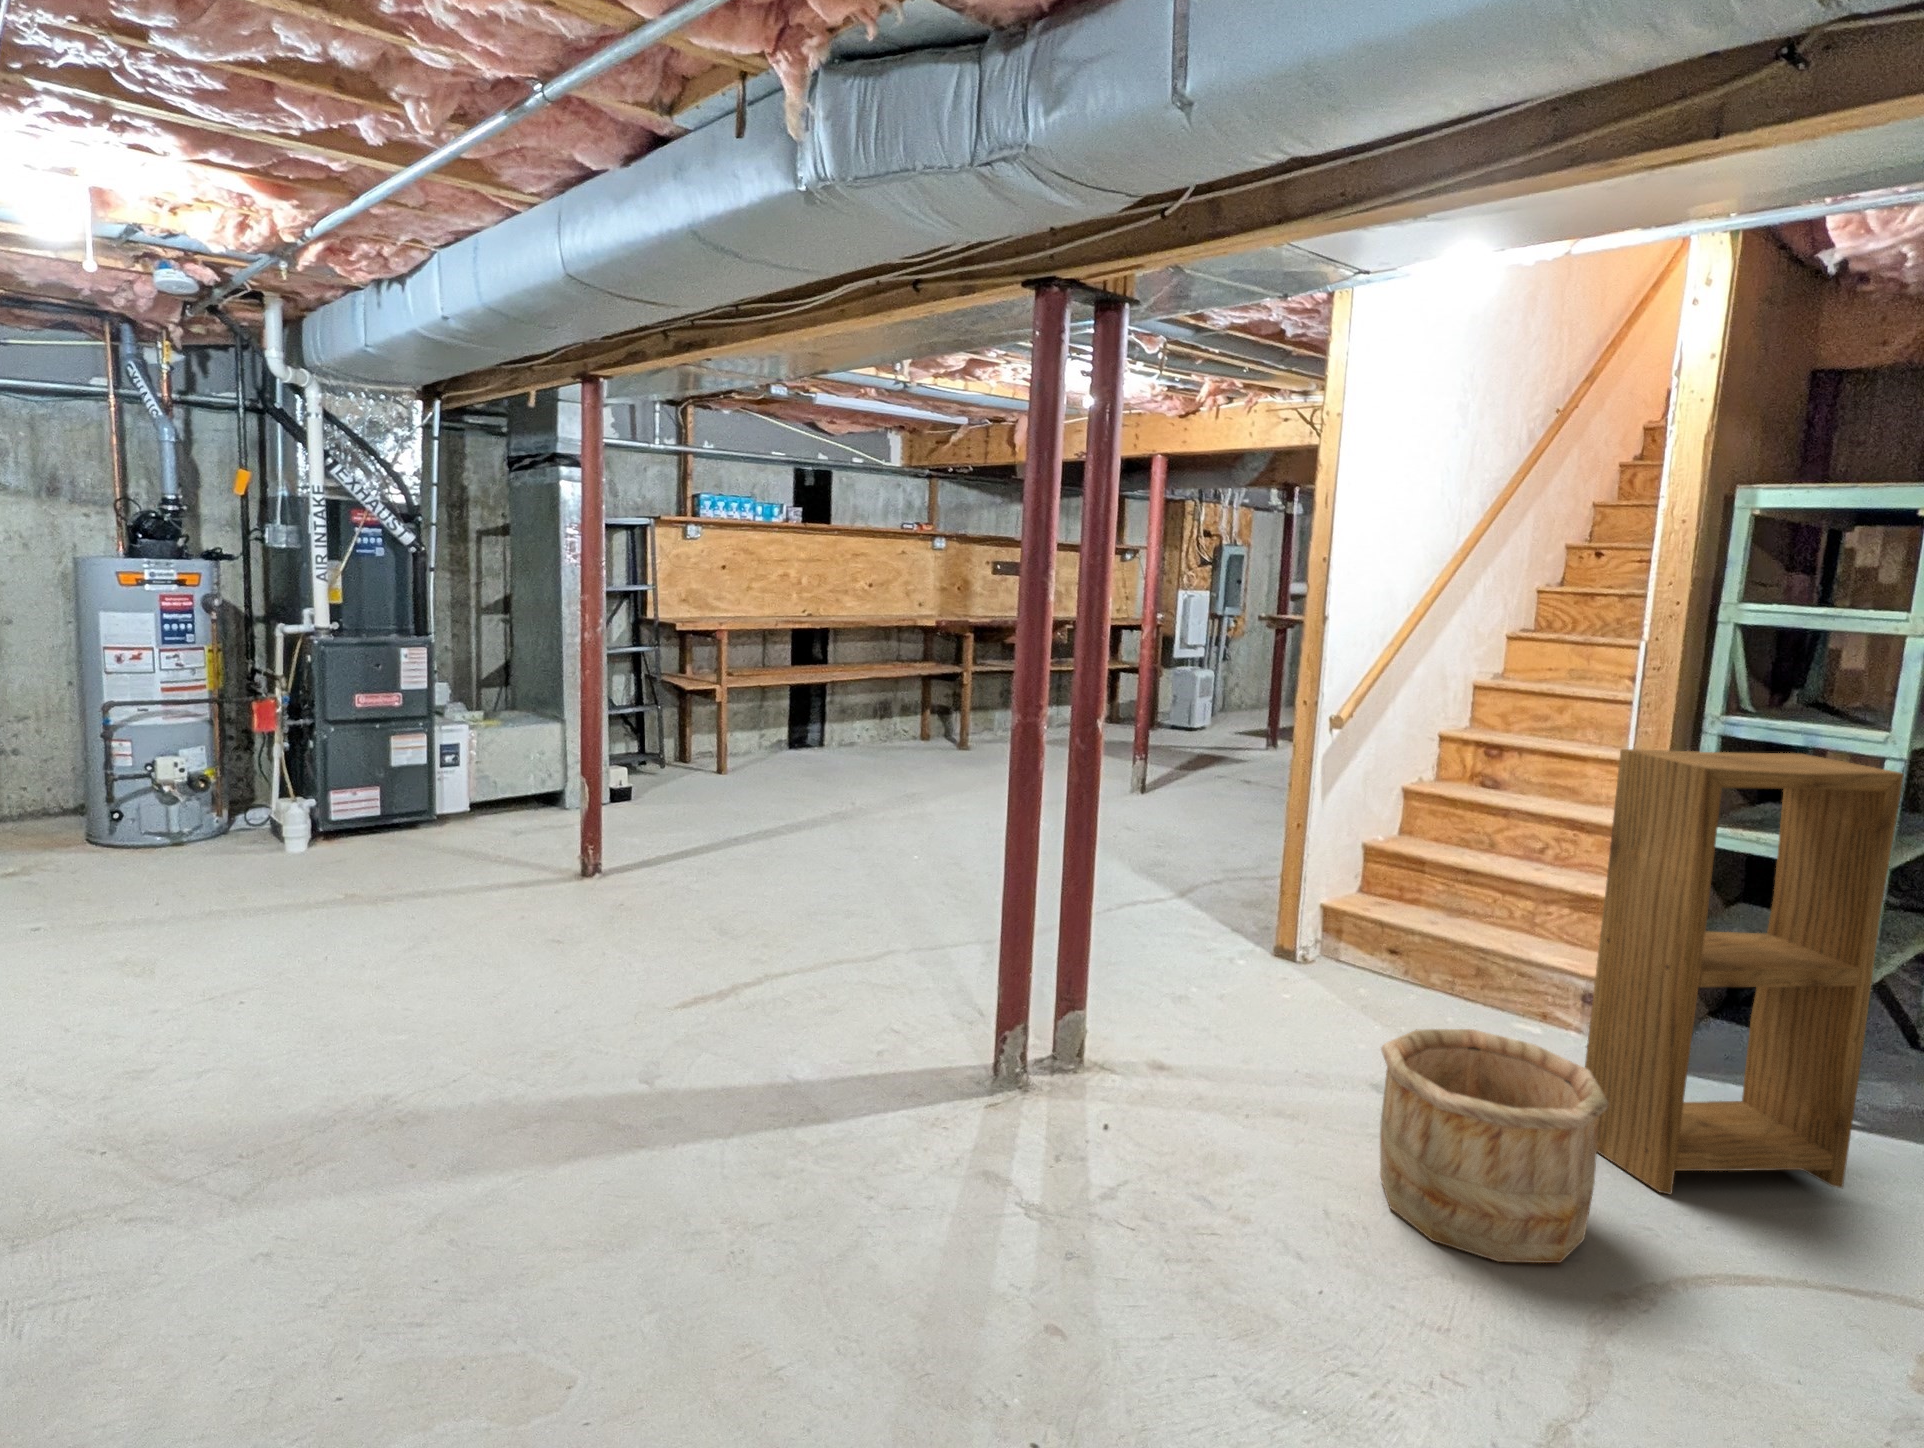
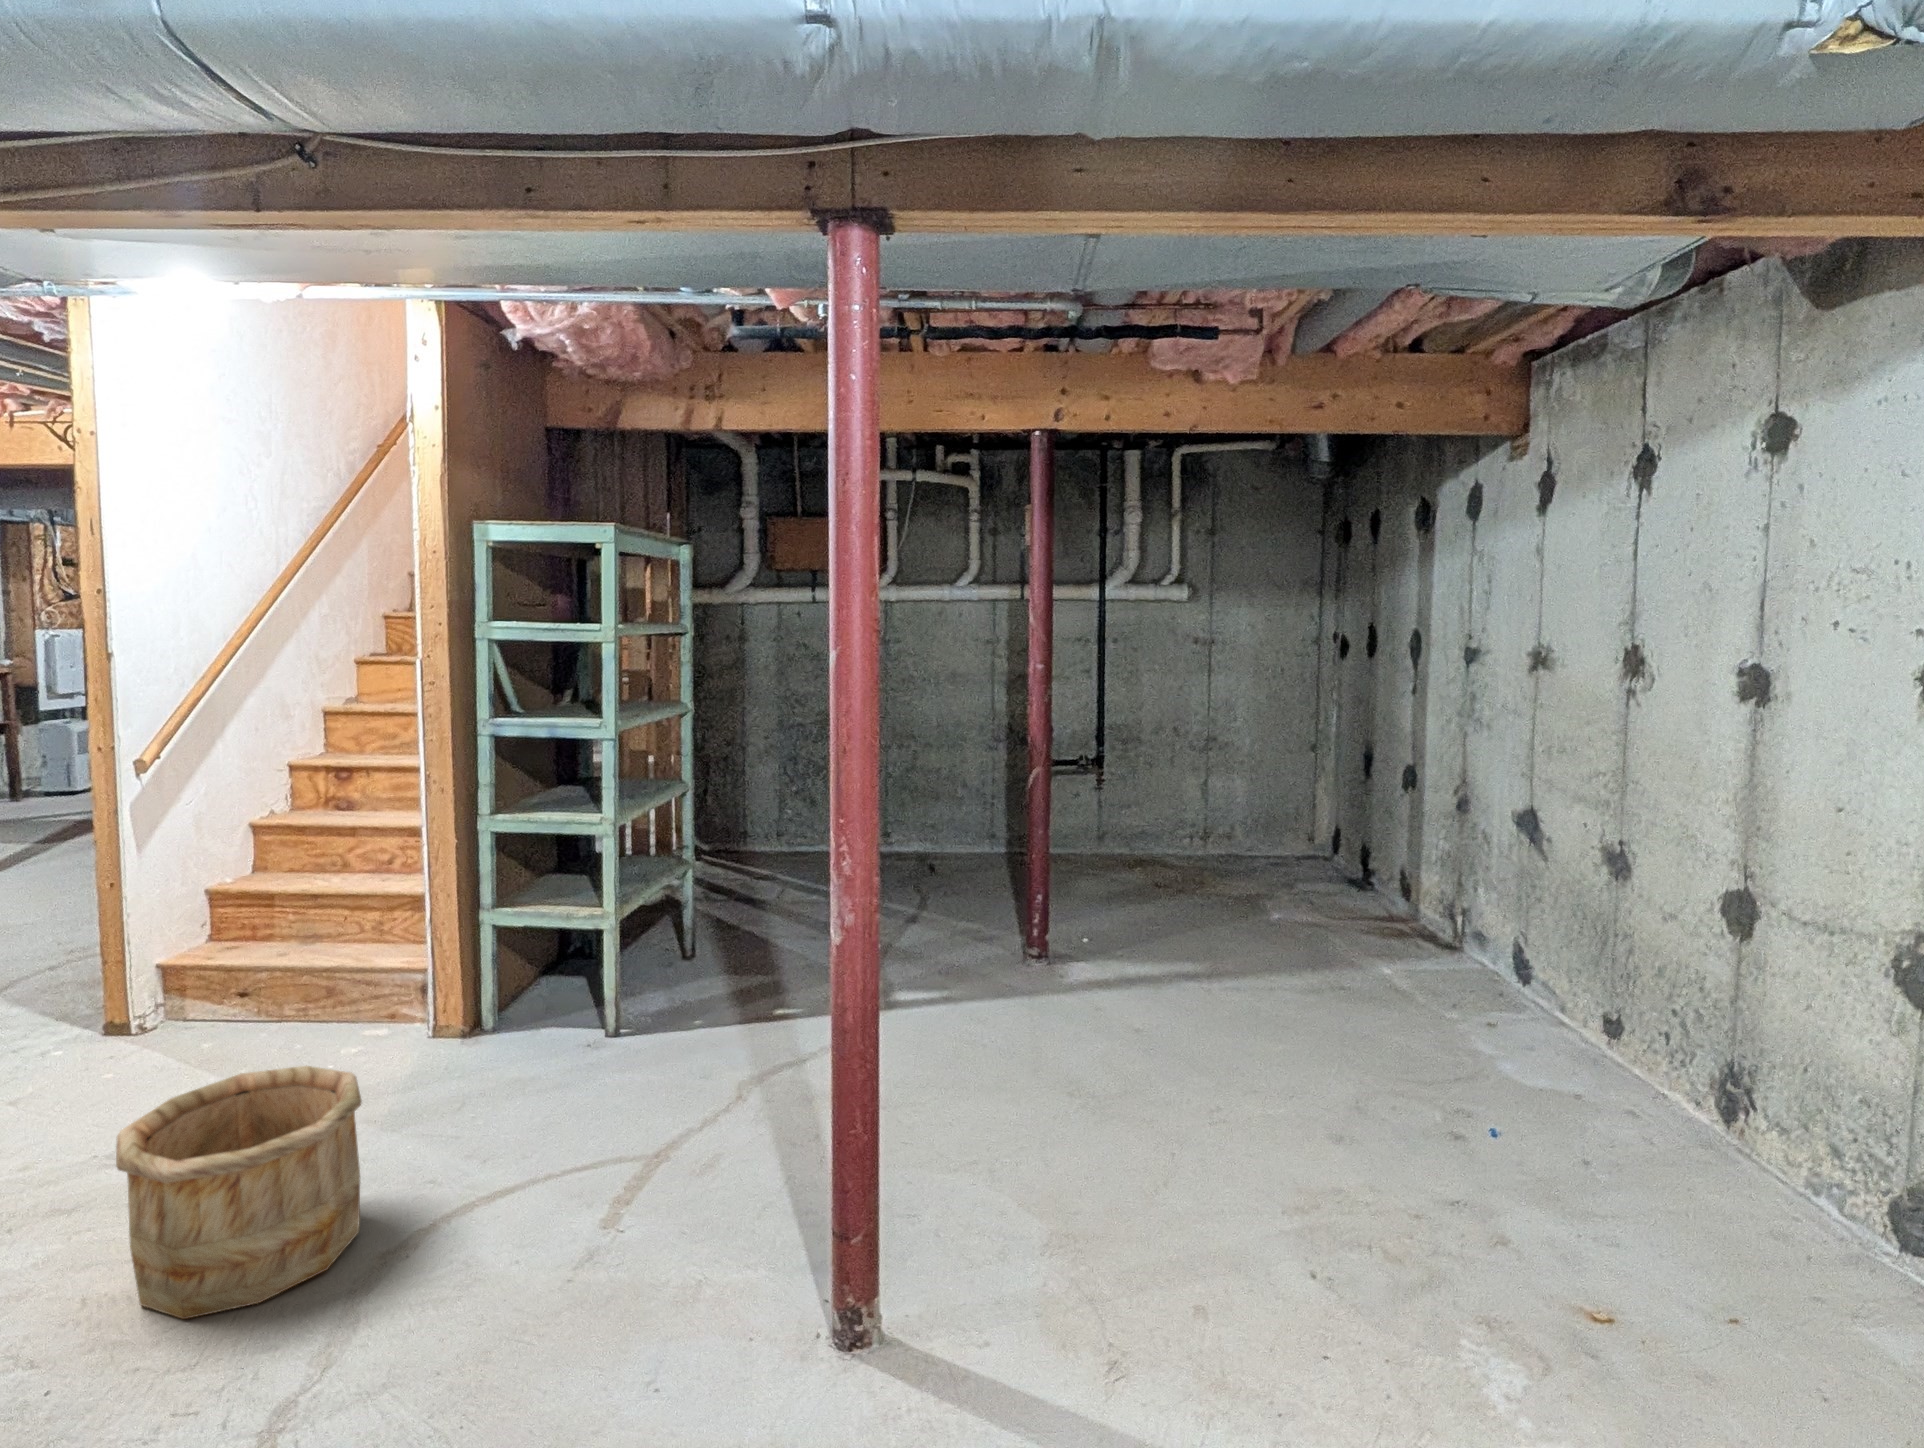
shelving unit: present [1585,749,1904,1194] -> none [377,746,599,1147]

